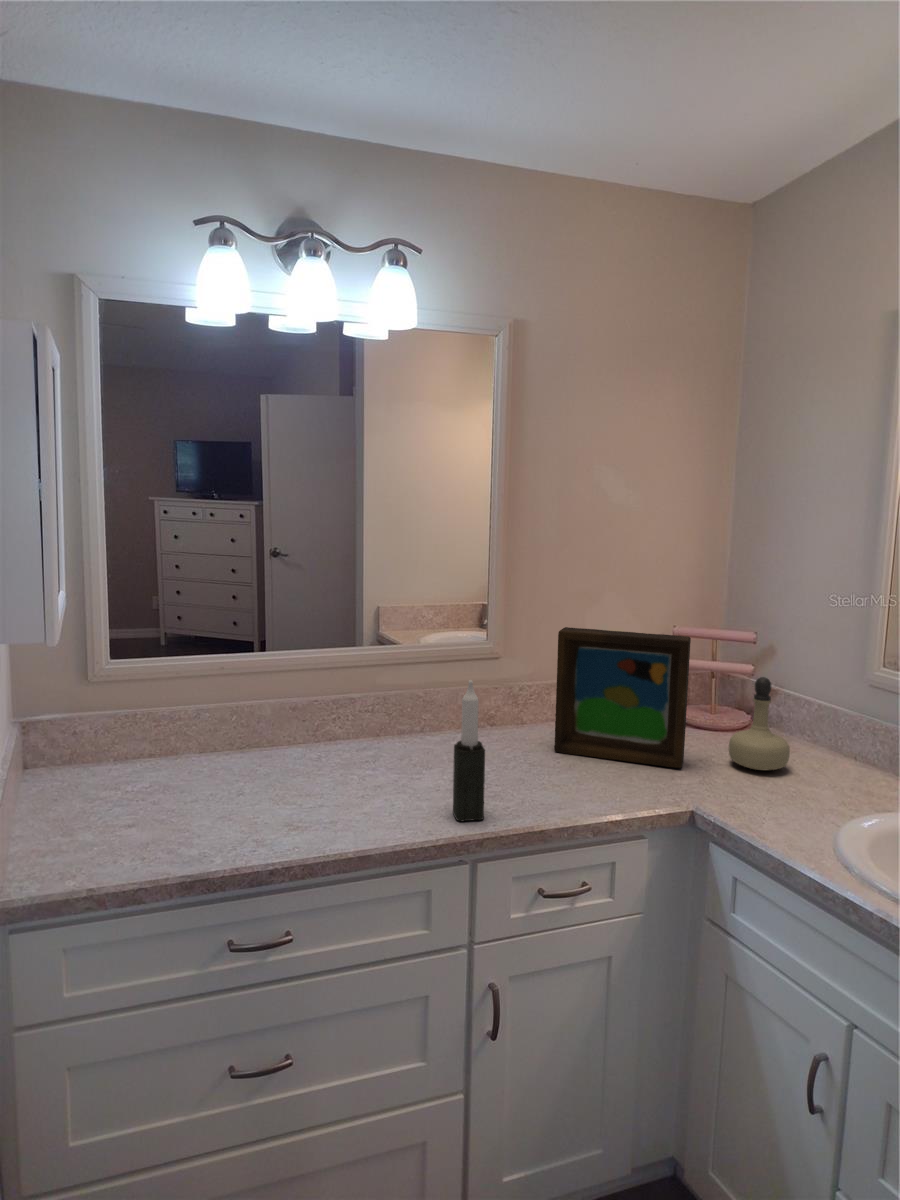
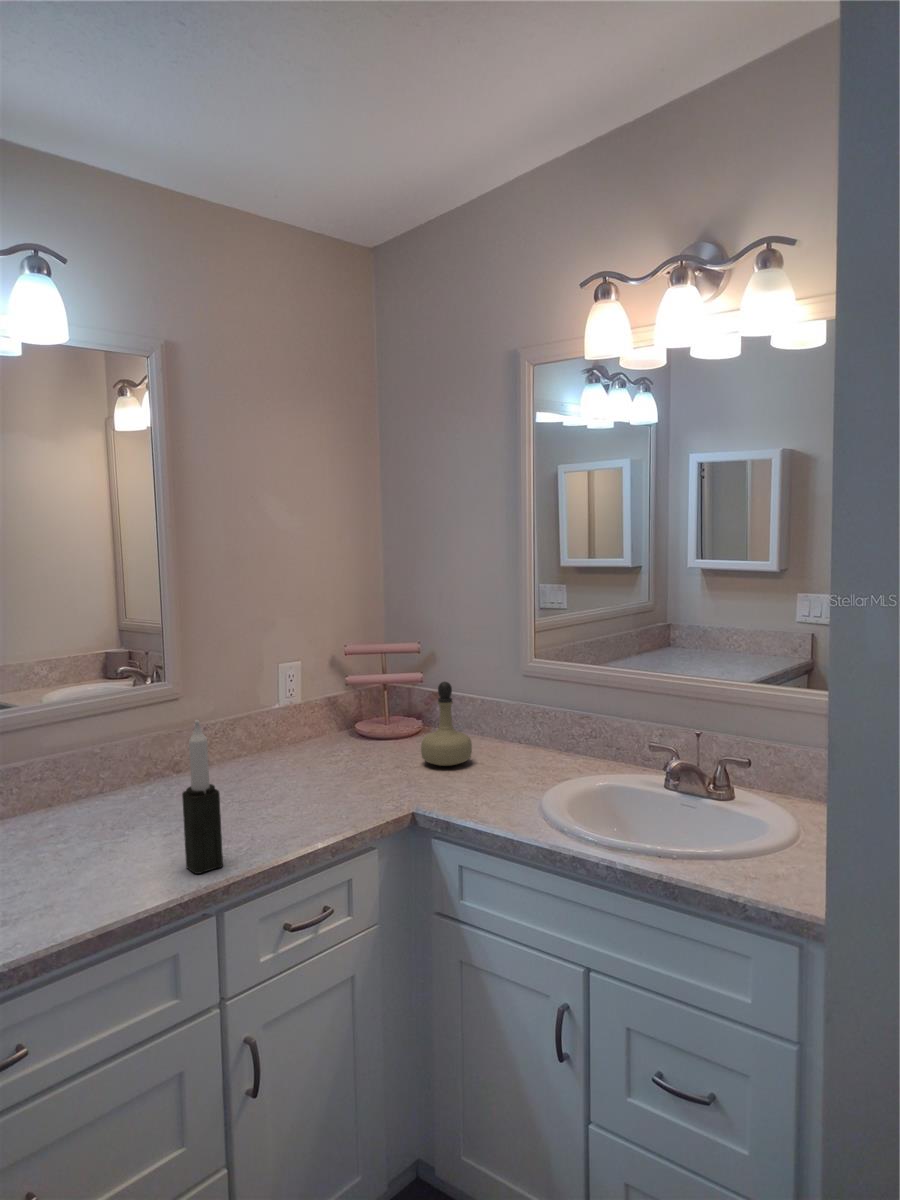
picture frame: present [554,627,691,768] -> none [255,653,386,787]

